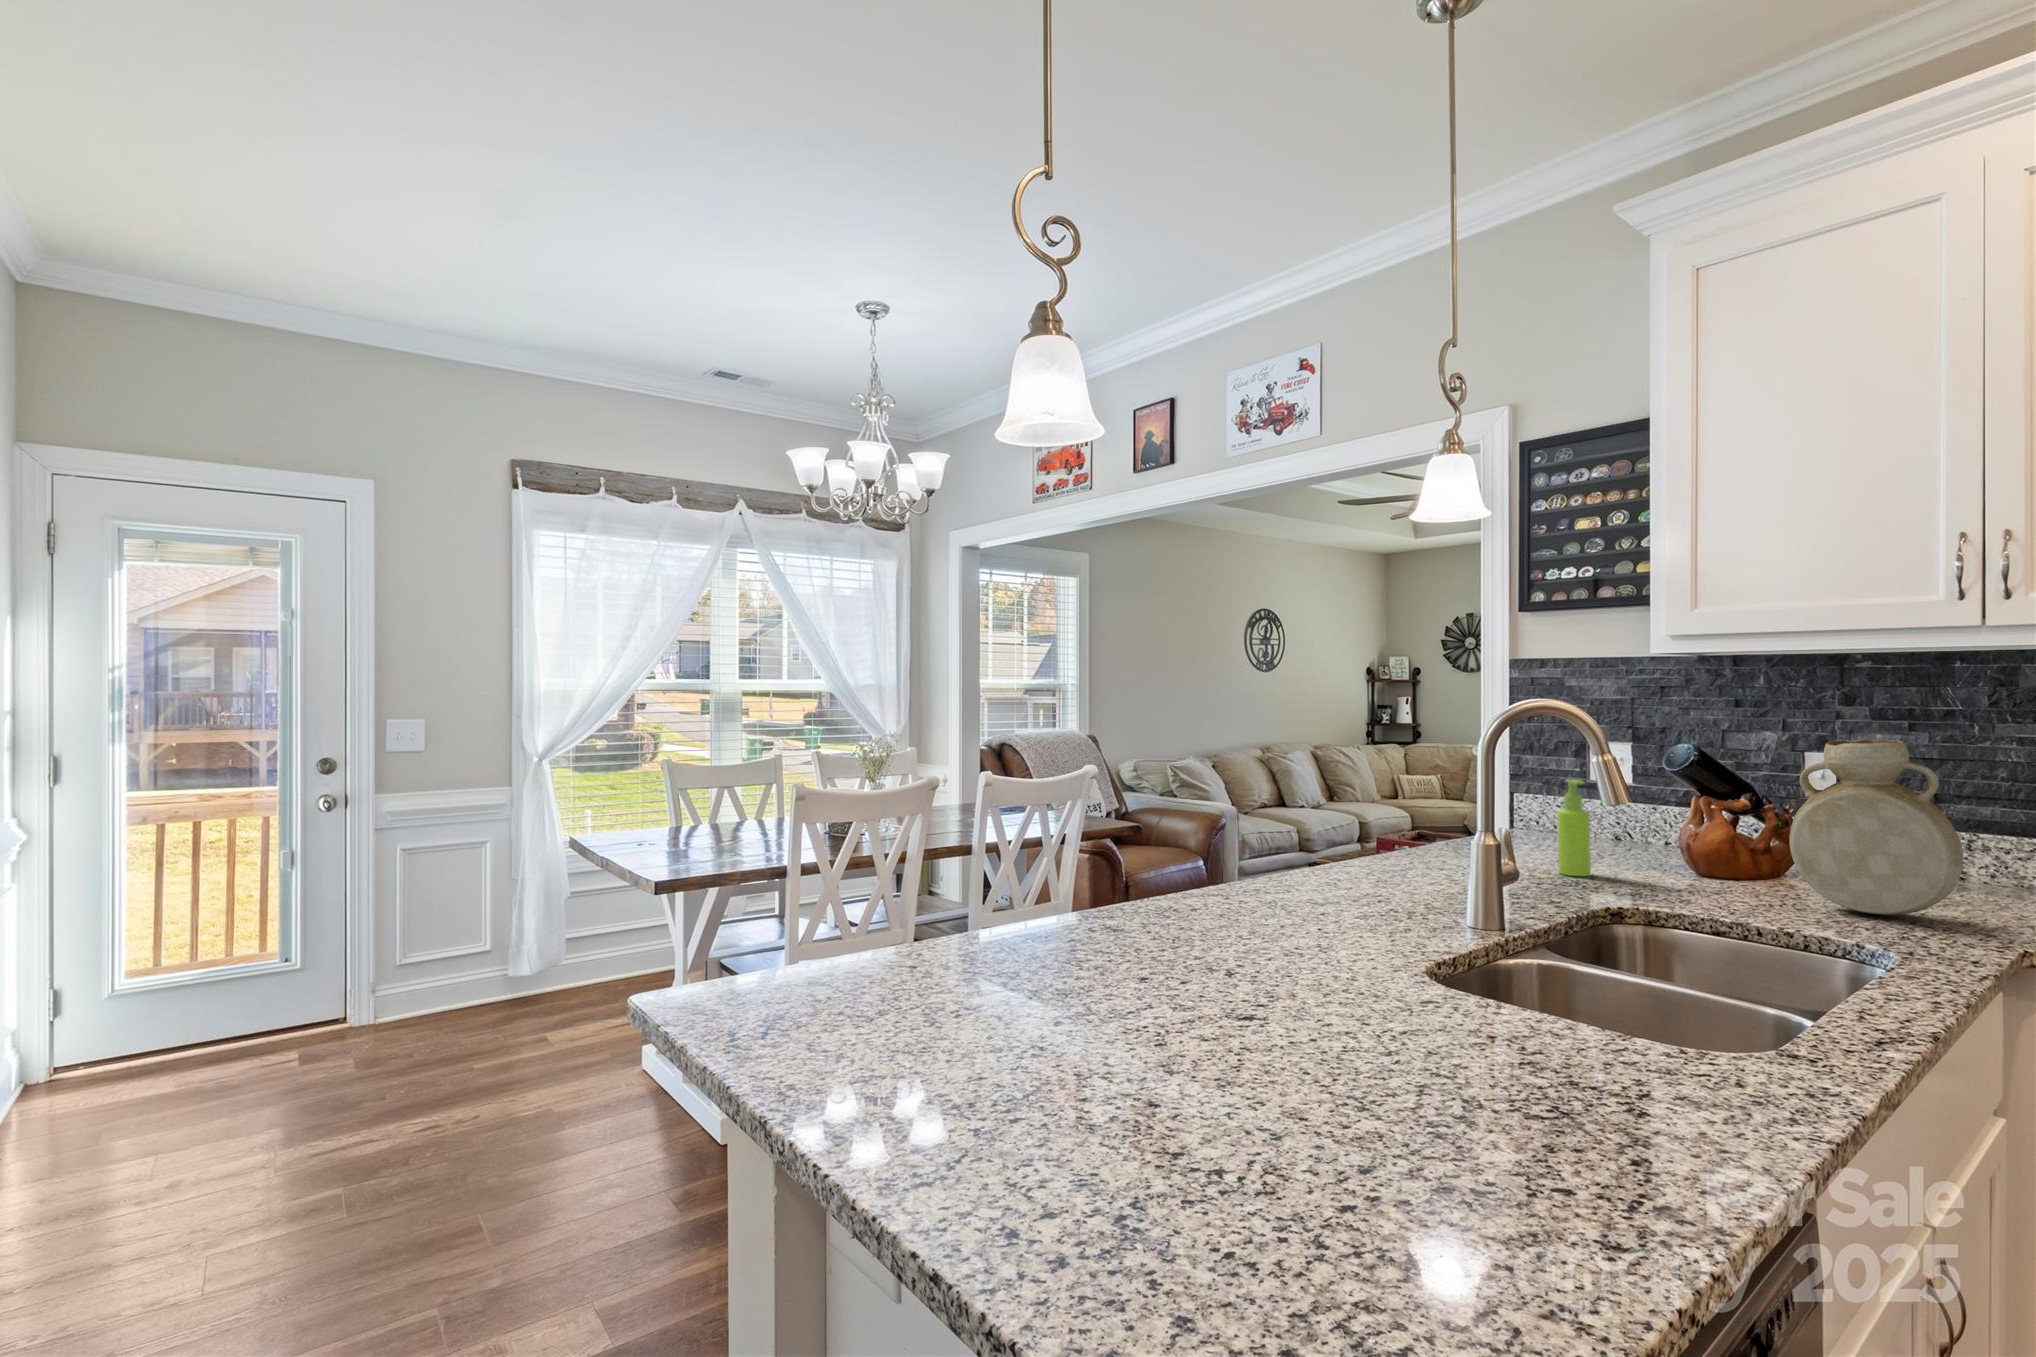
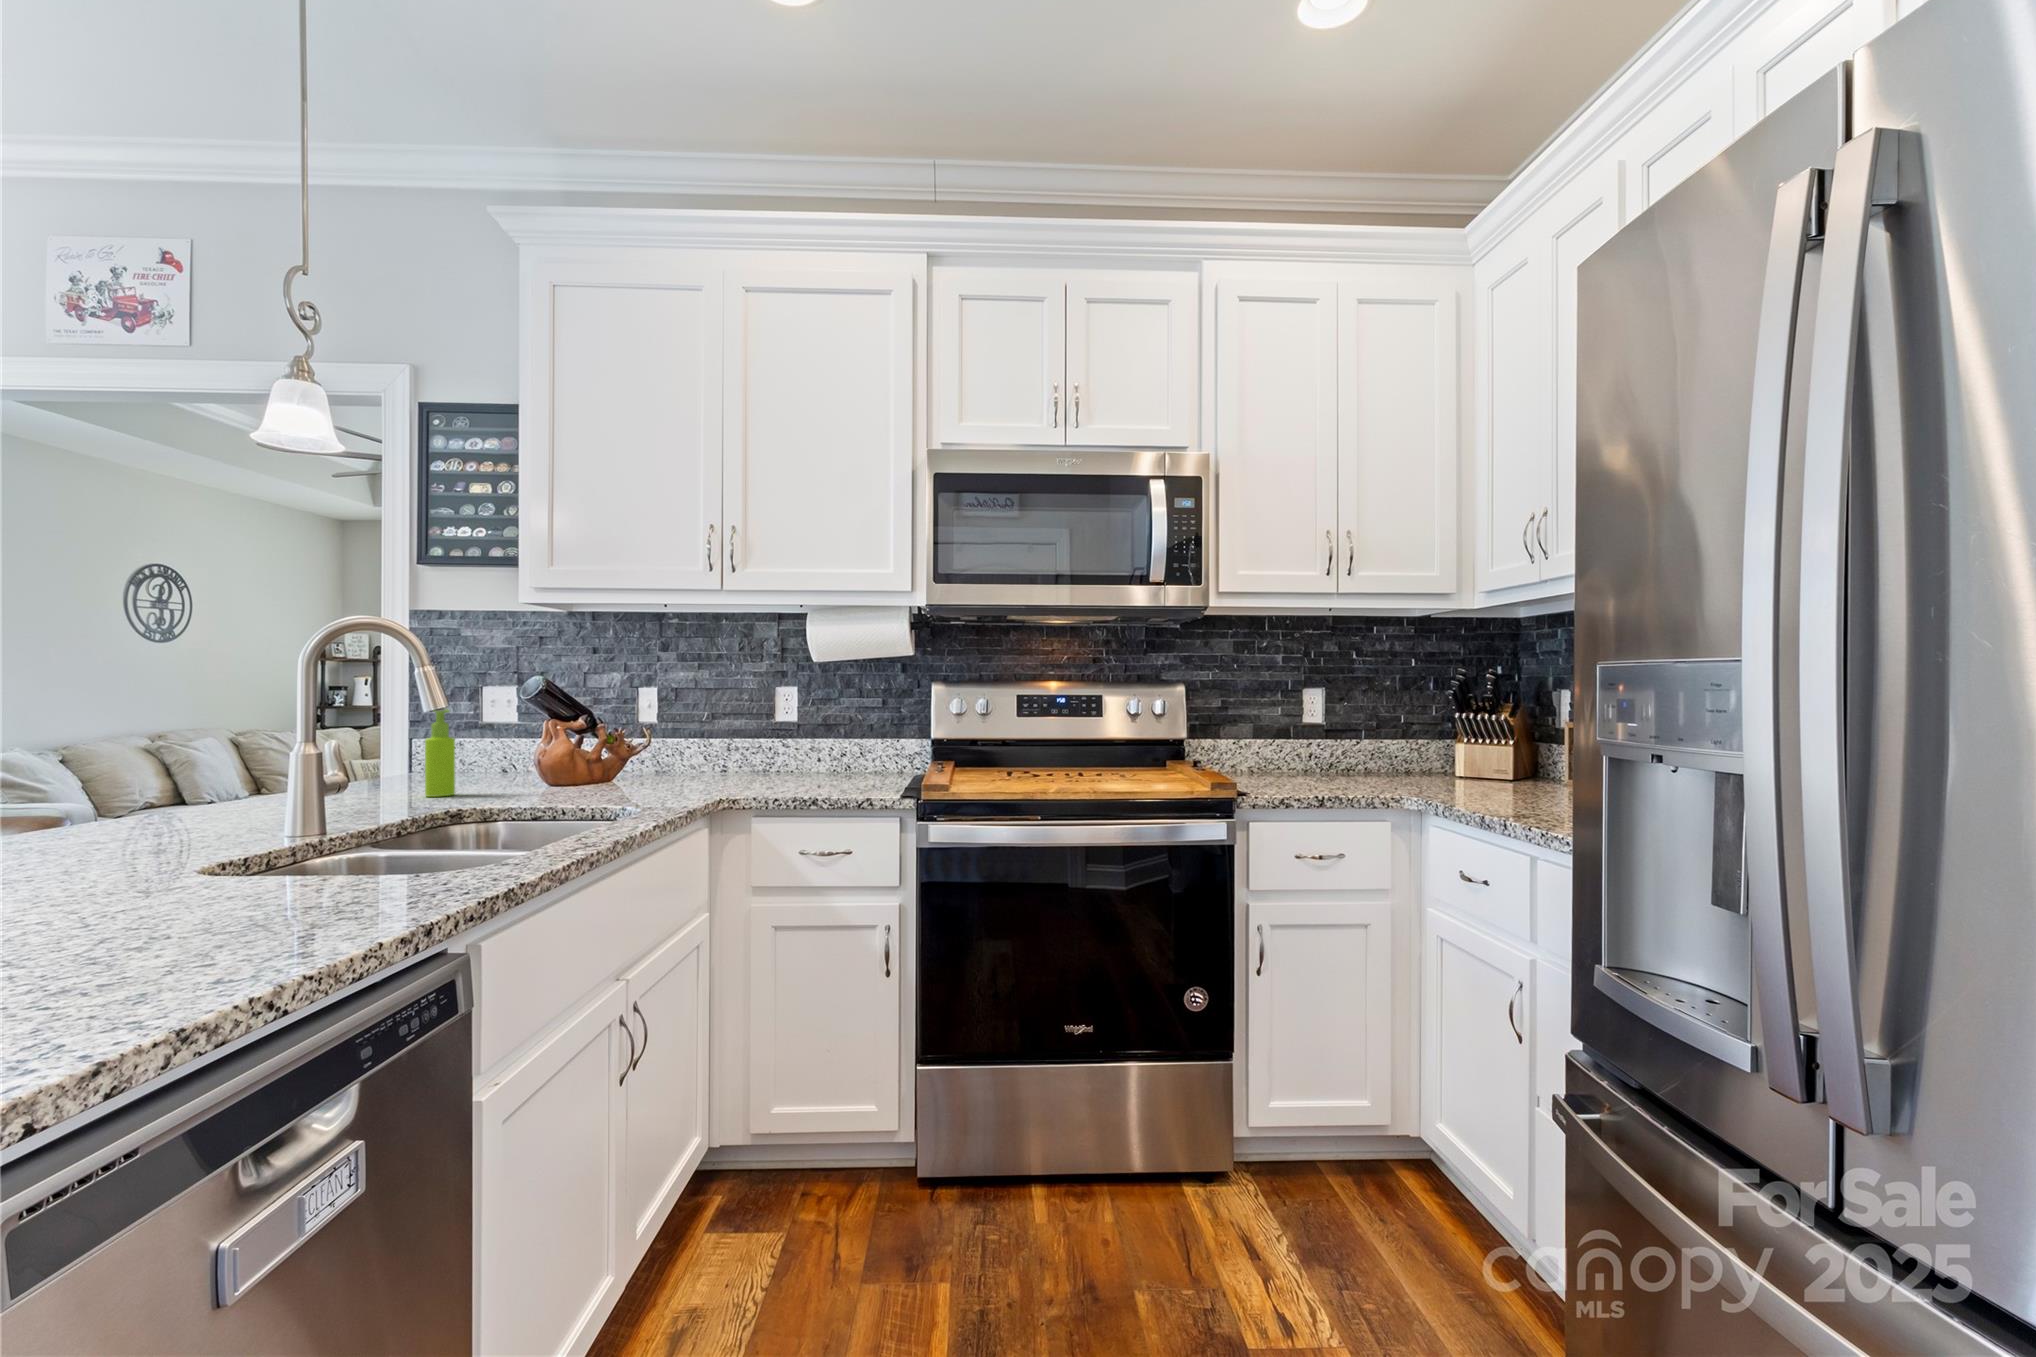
vase: present [1789,739,1963,915] -> none [602,666,704,792]

